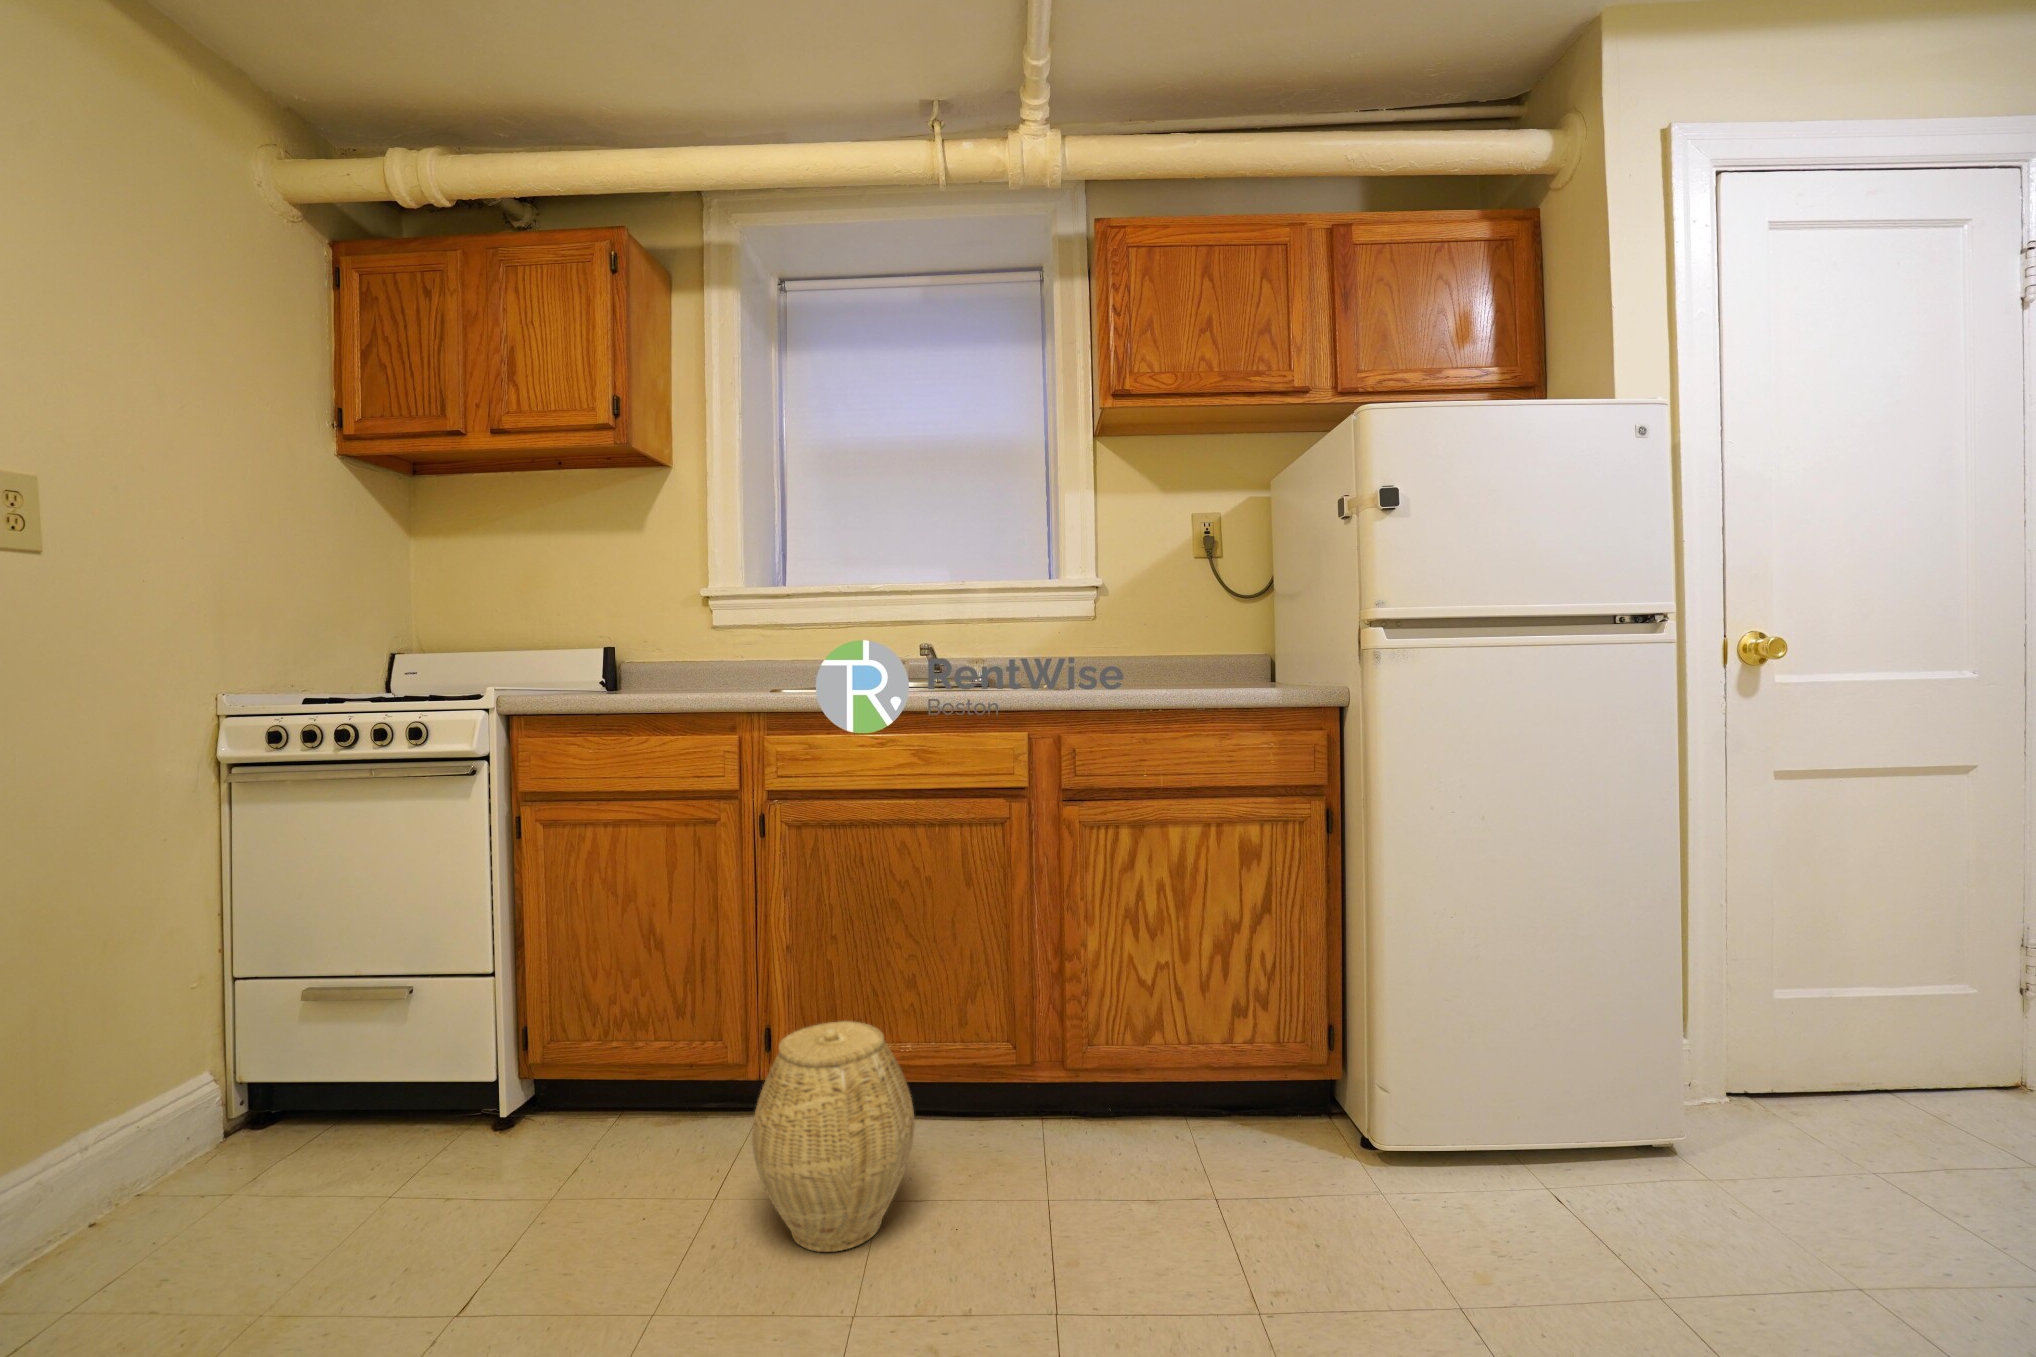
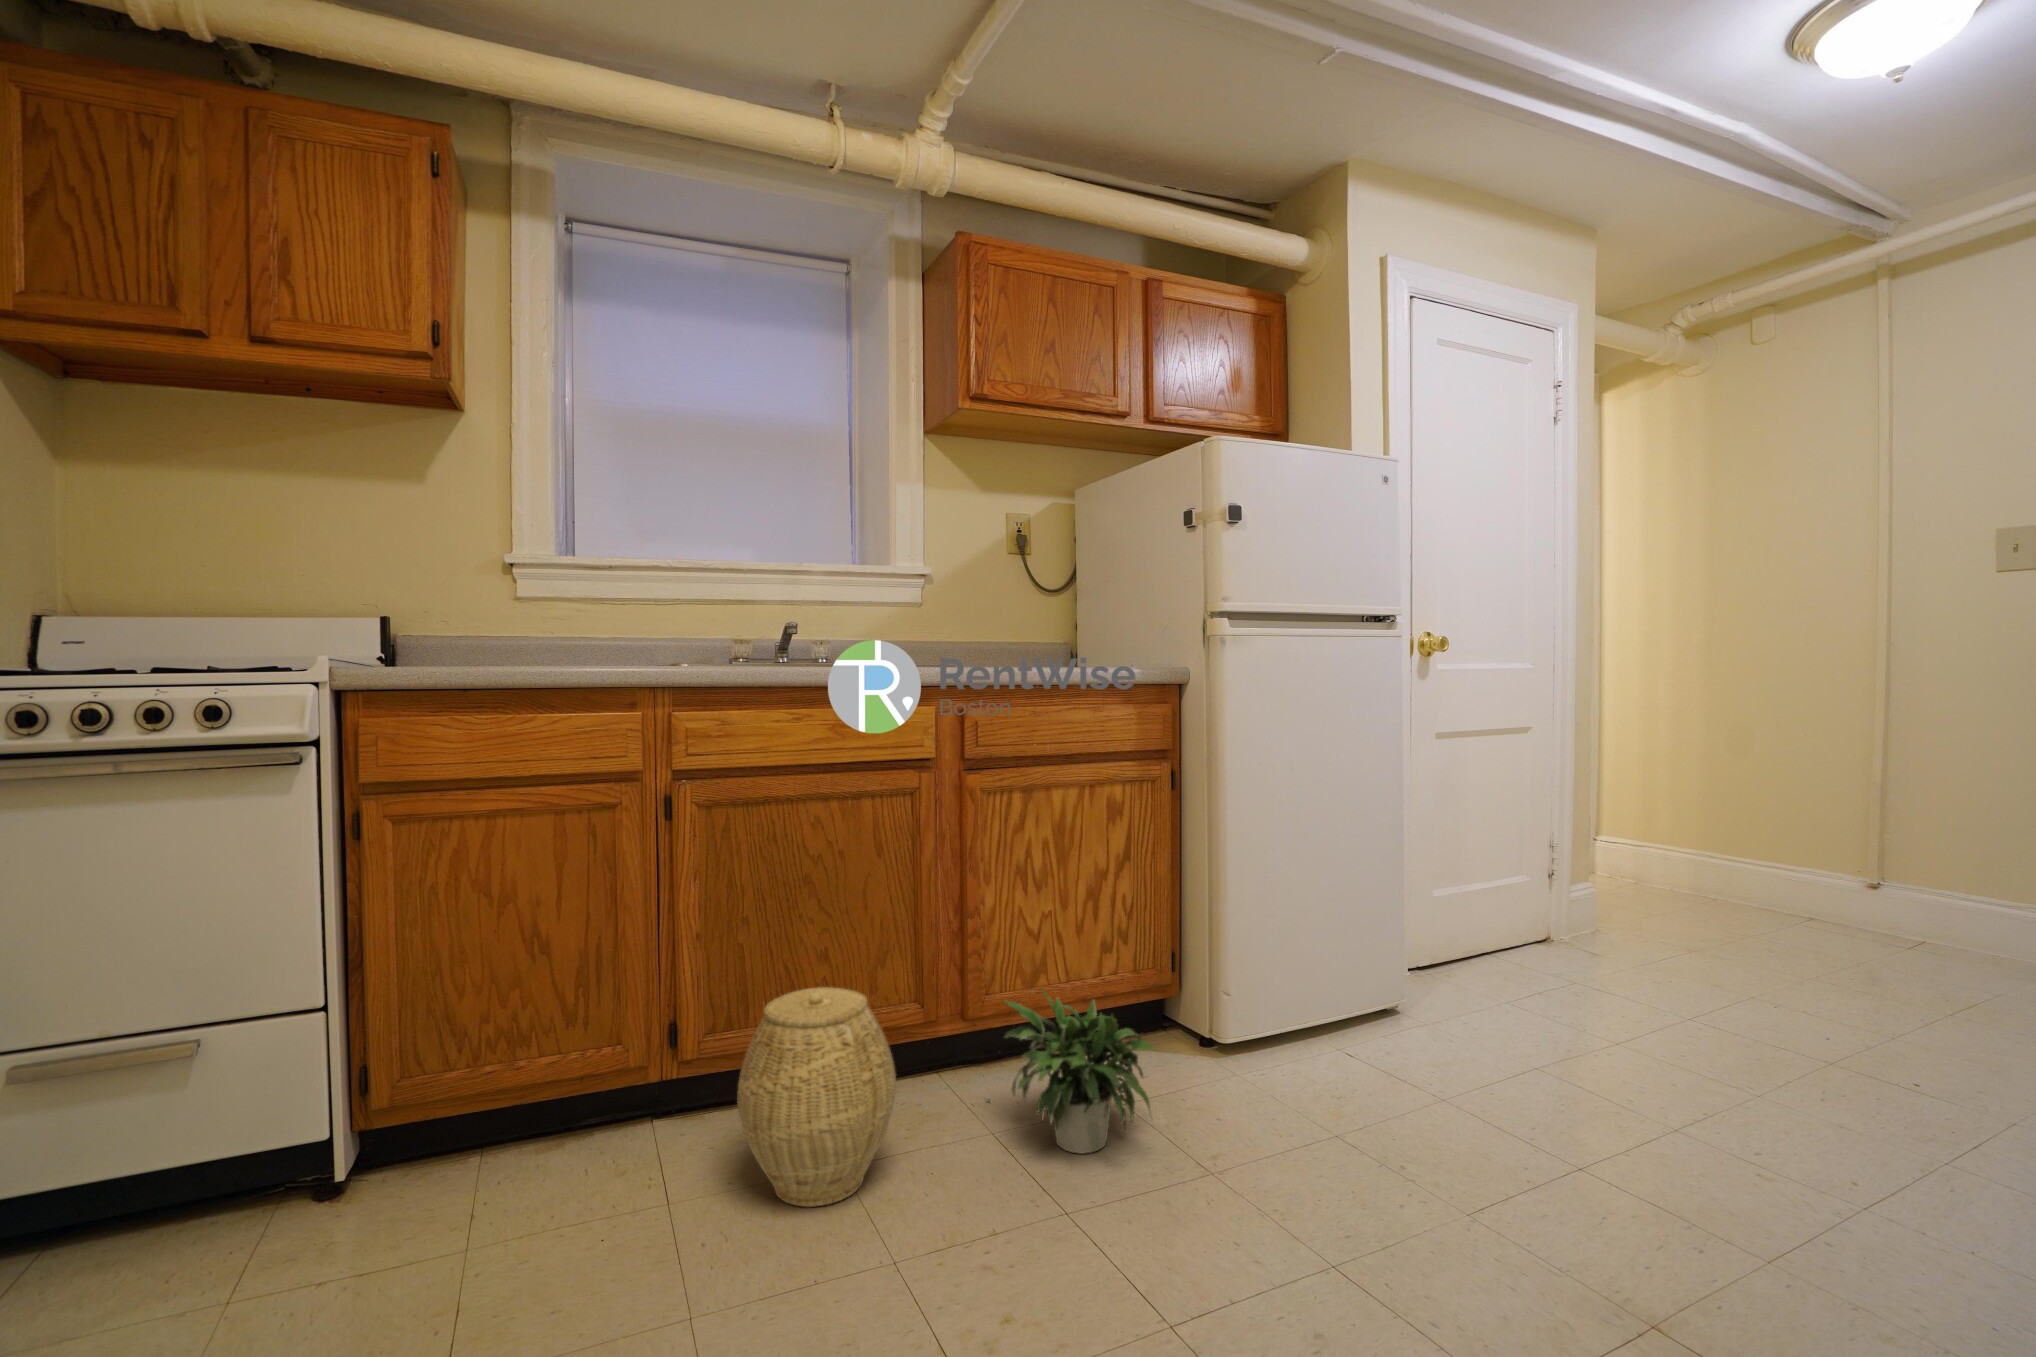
potted plant: none [1043,1056,1213,1263] -> present [987,991,1157,1154]

